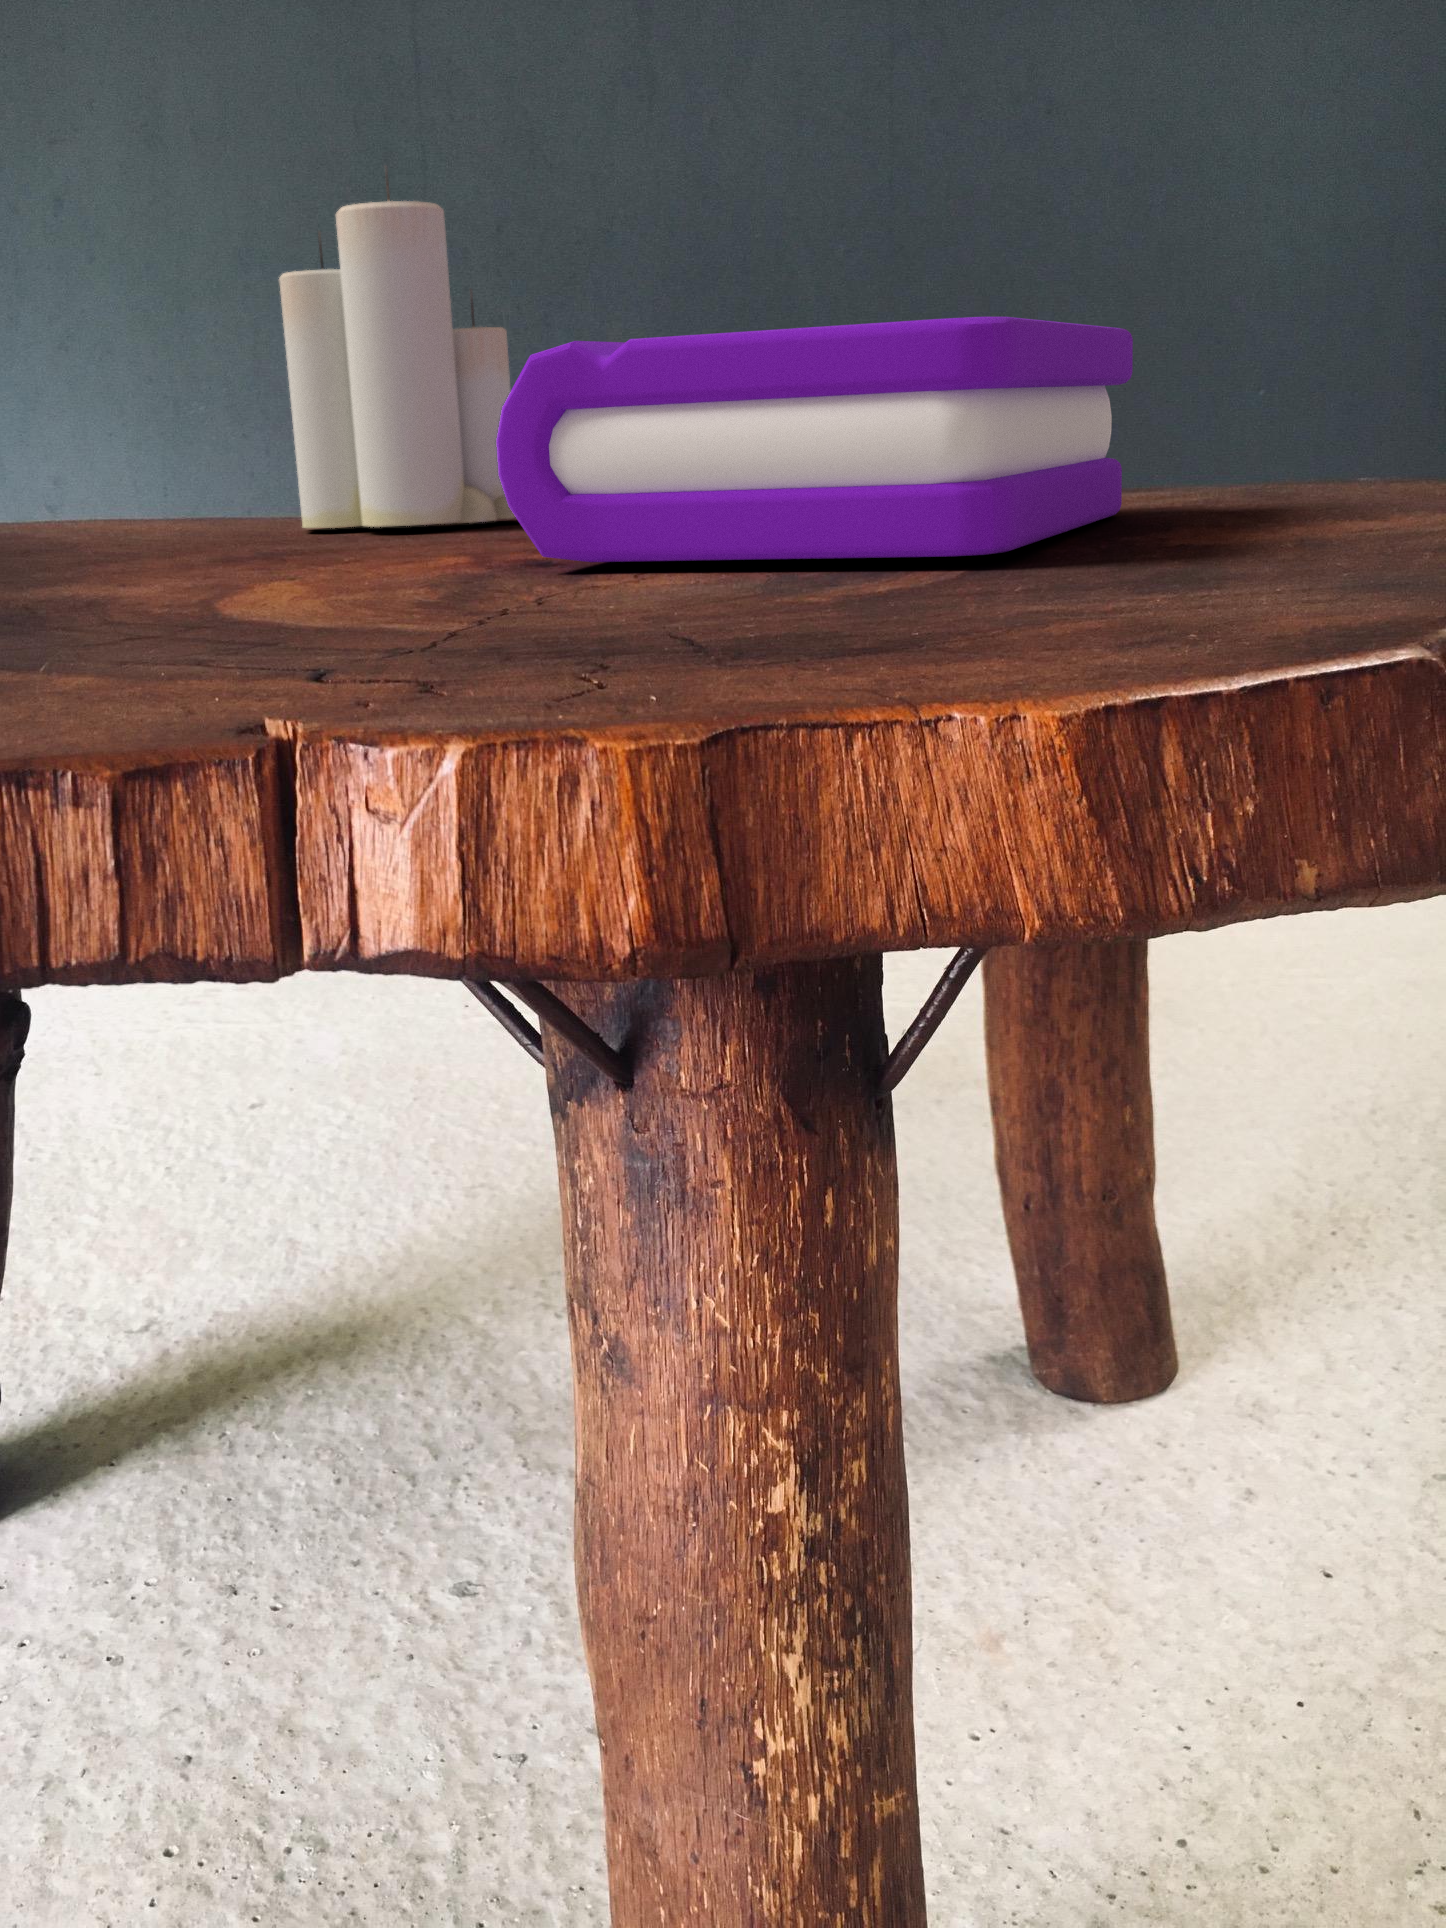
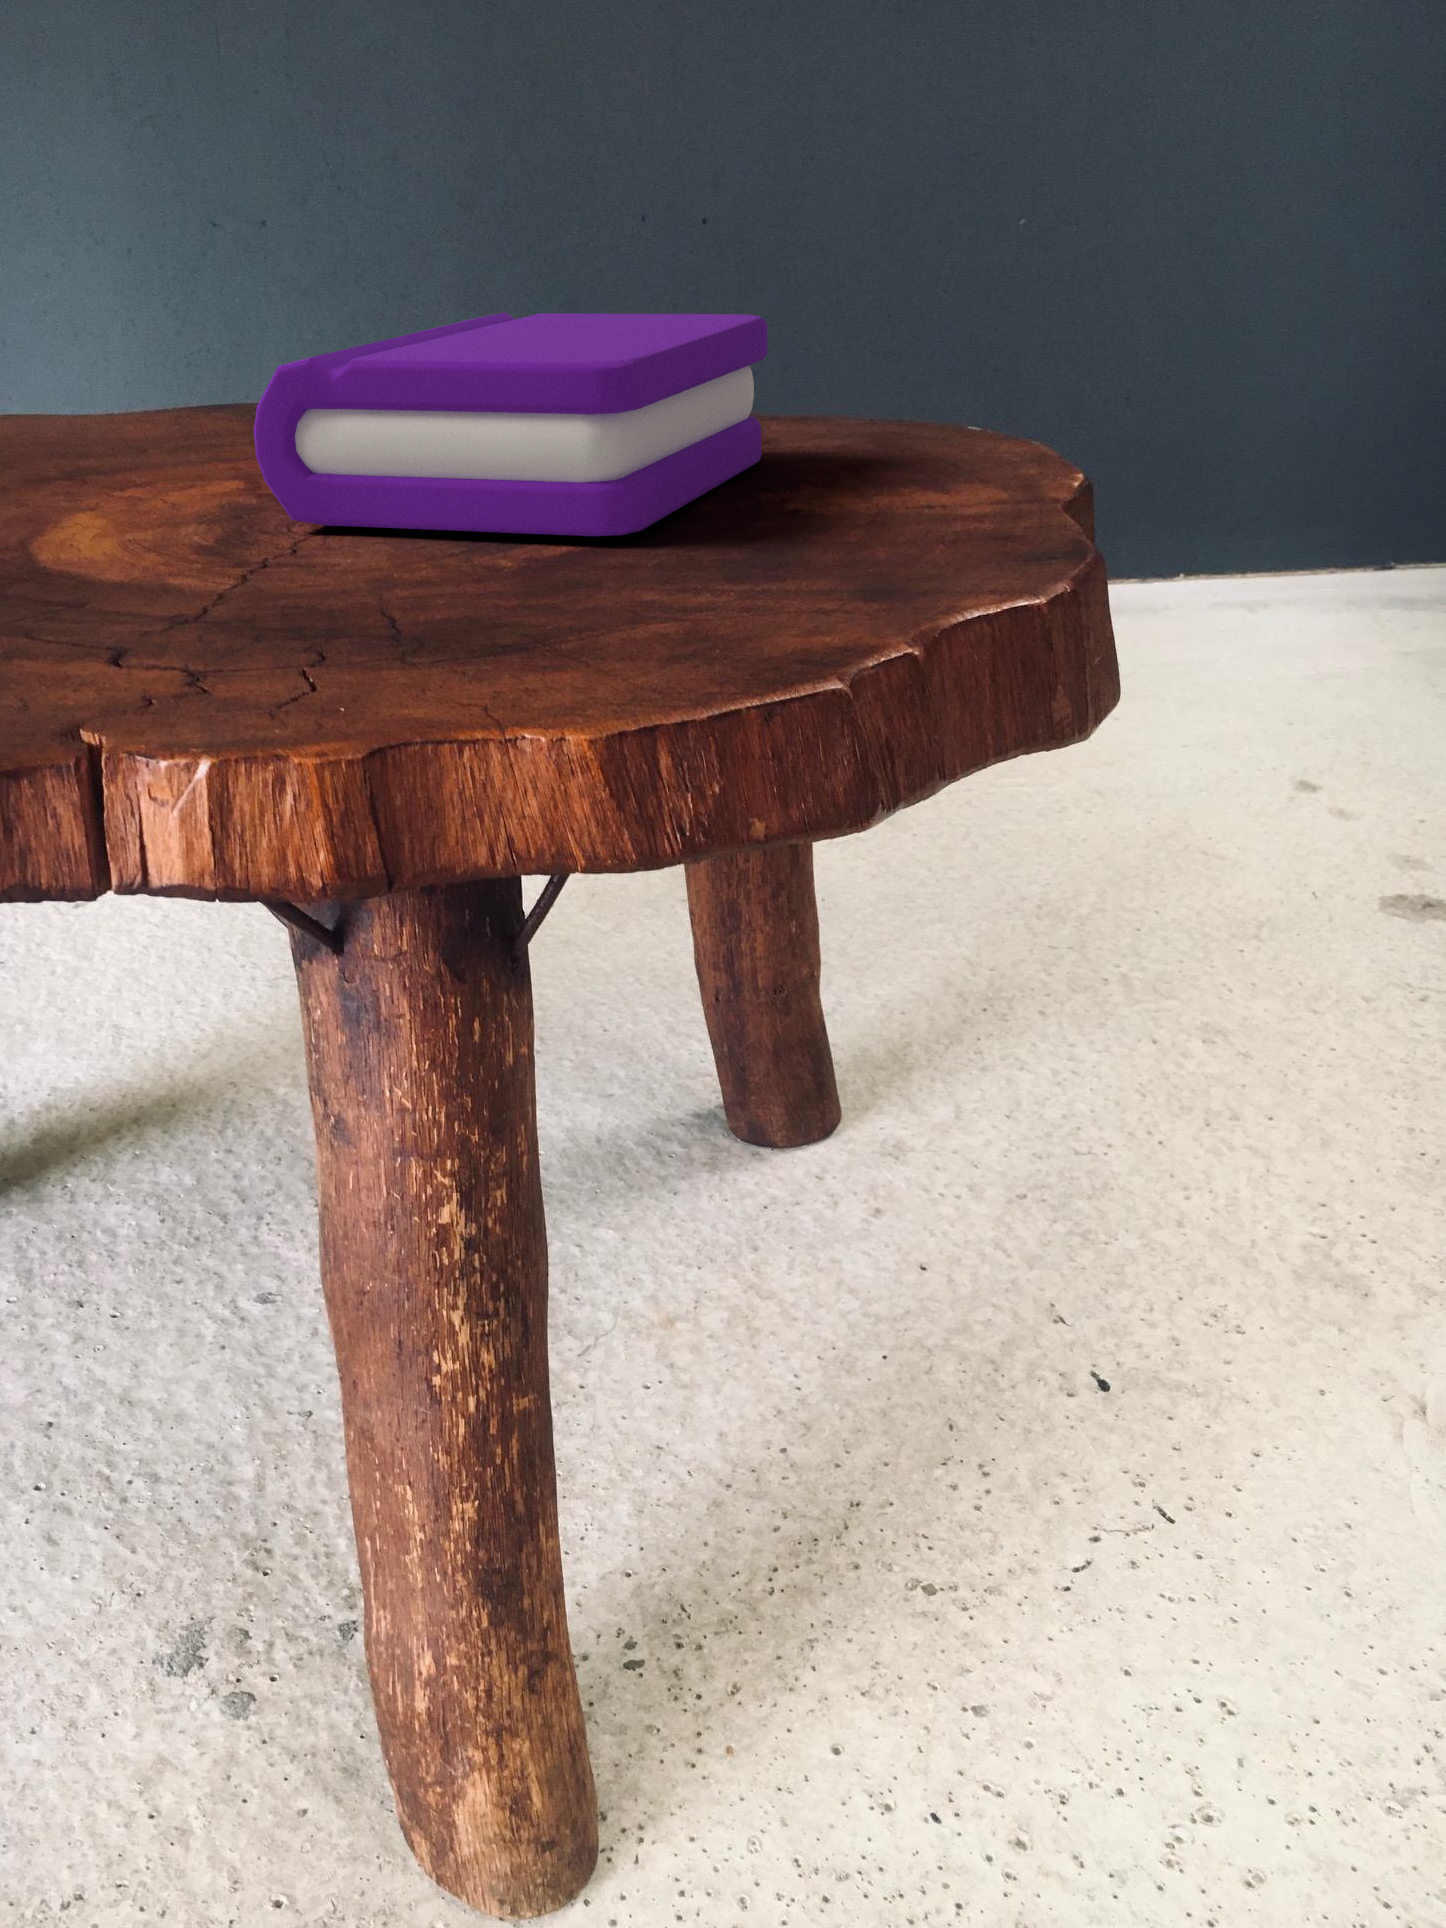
candle: present [279,166,515,528] -> none [74,139,294,447]

